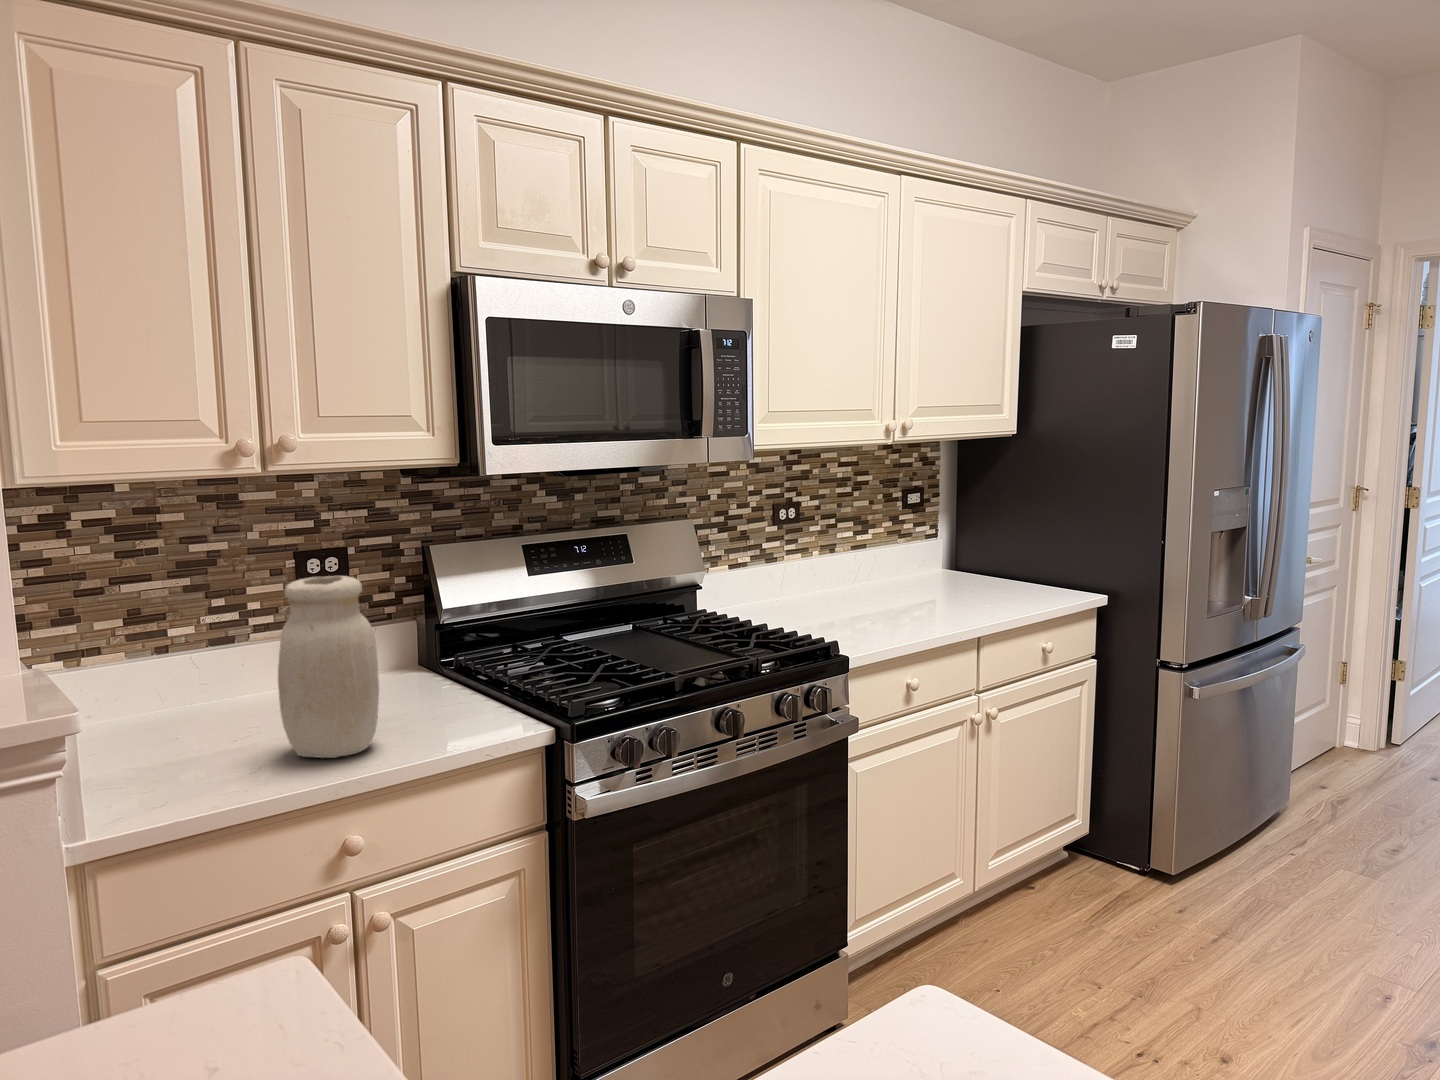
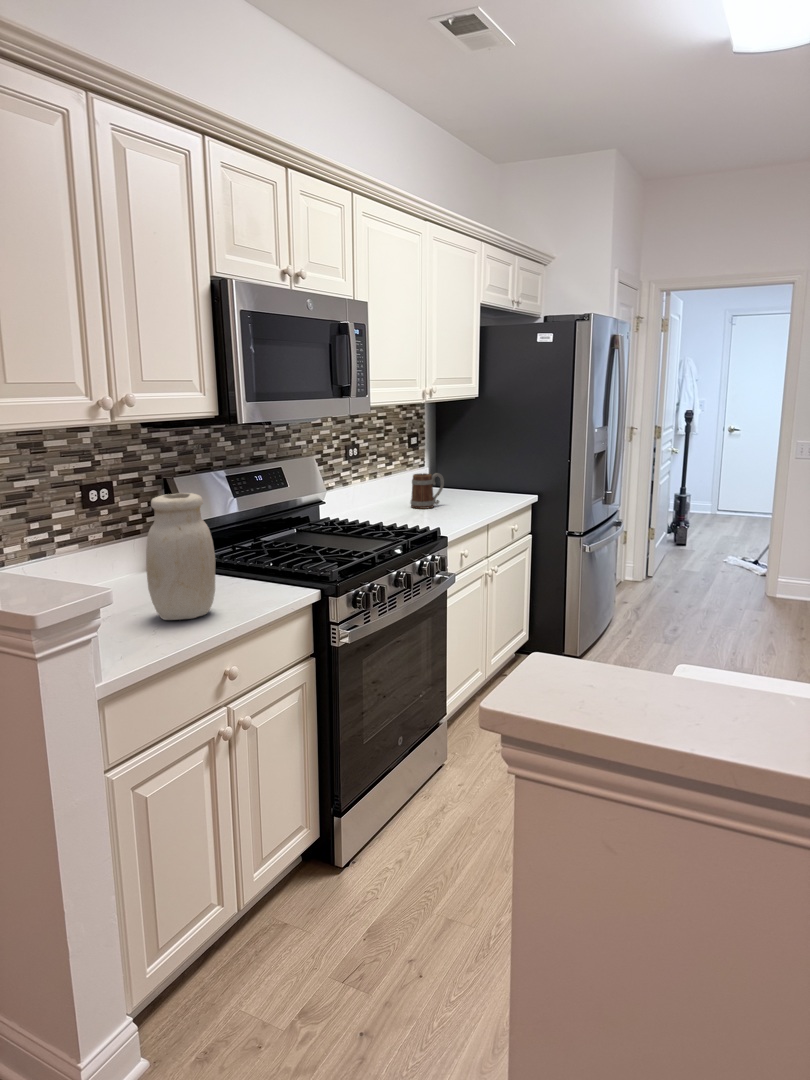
mug: none [875,550,930,605] -> present [411,473,444,509]

